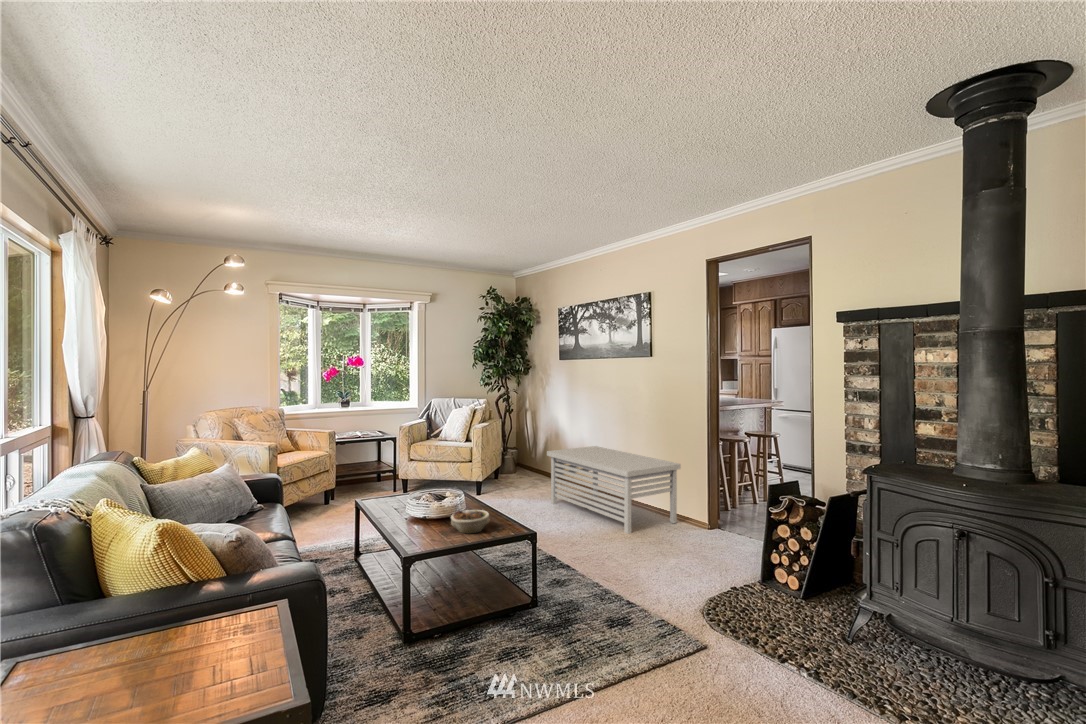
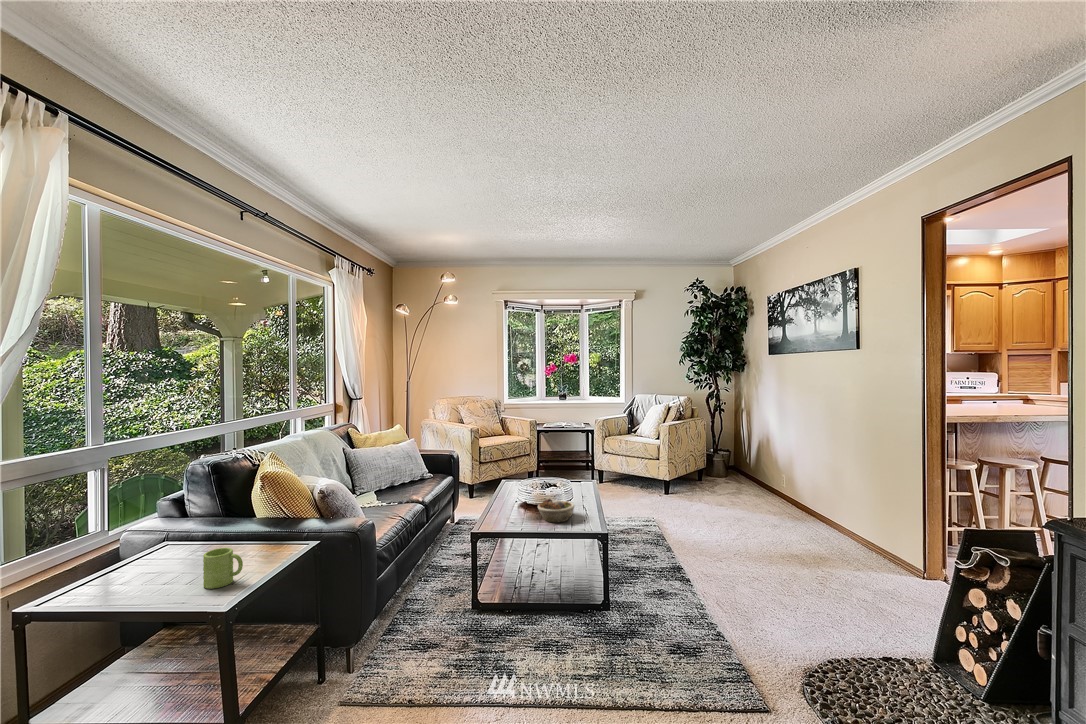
storage bench: present [547,446,681,534] -> none [731,454,887,561]
mug: none [208,626,270,690] -> present [203,548,243,589]

